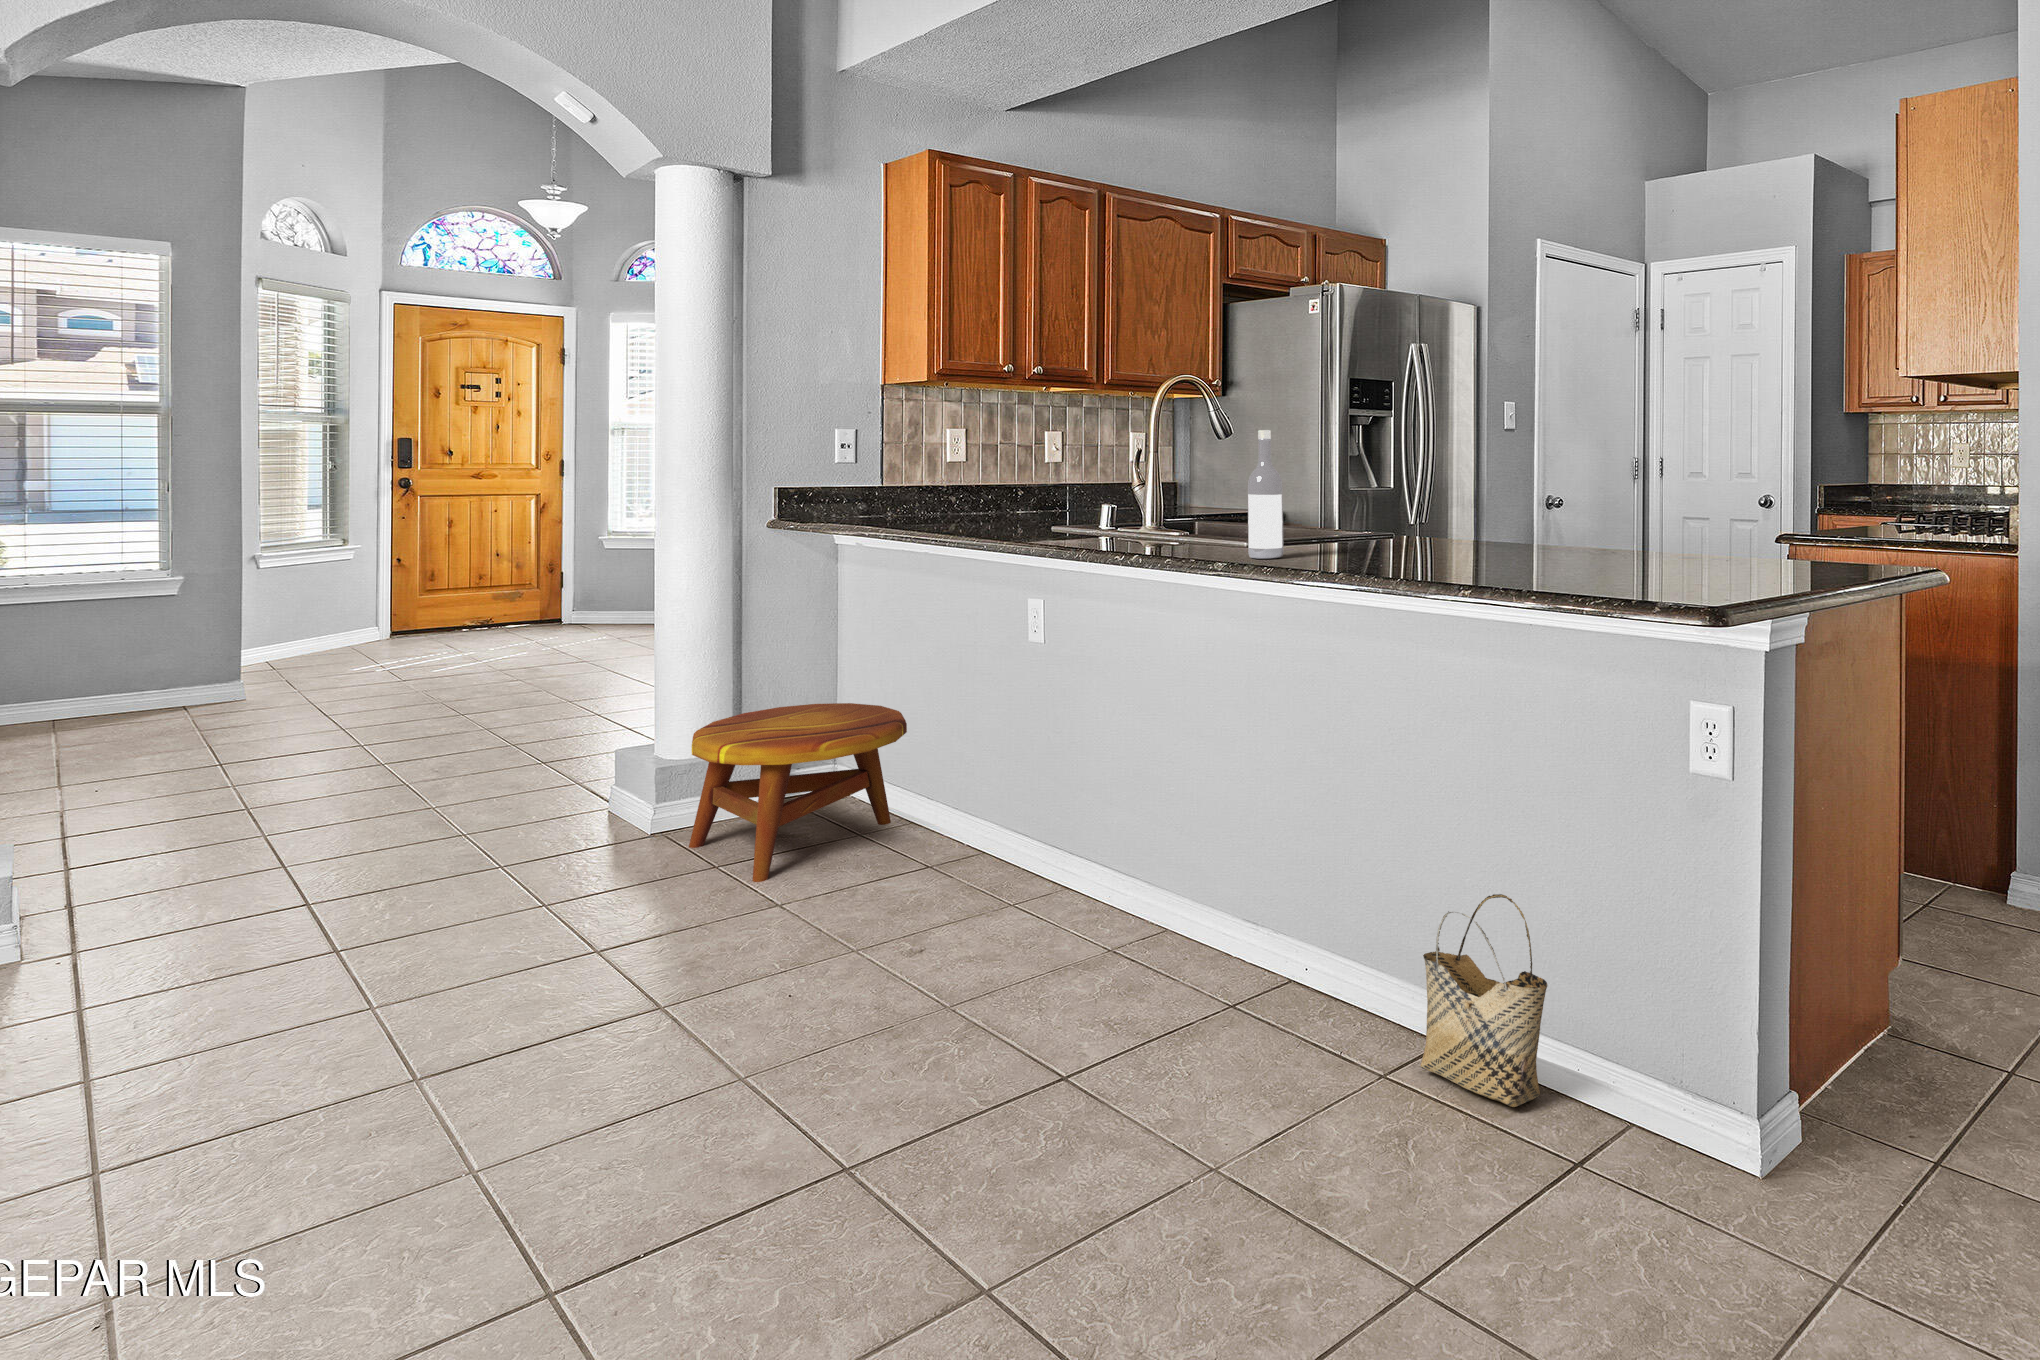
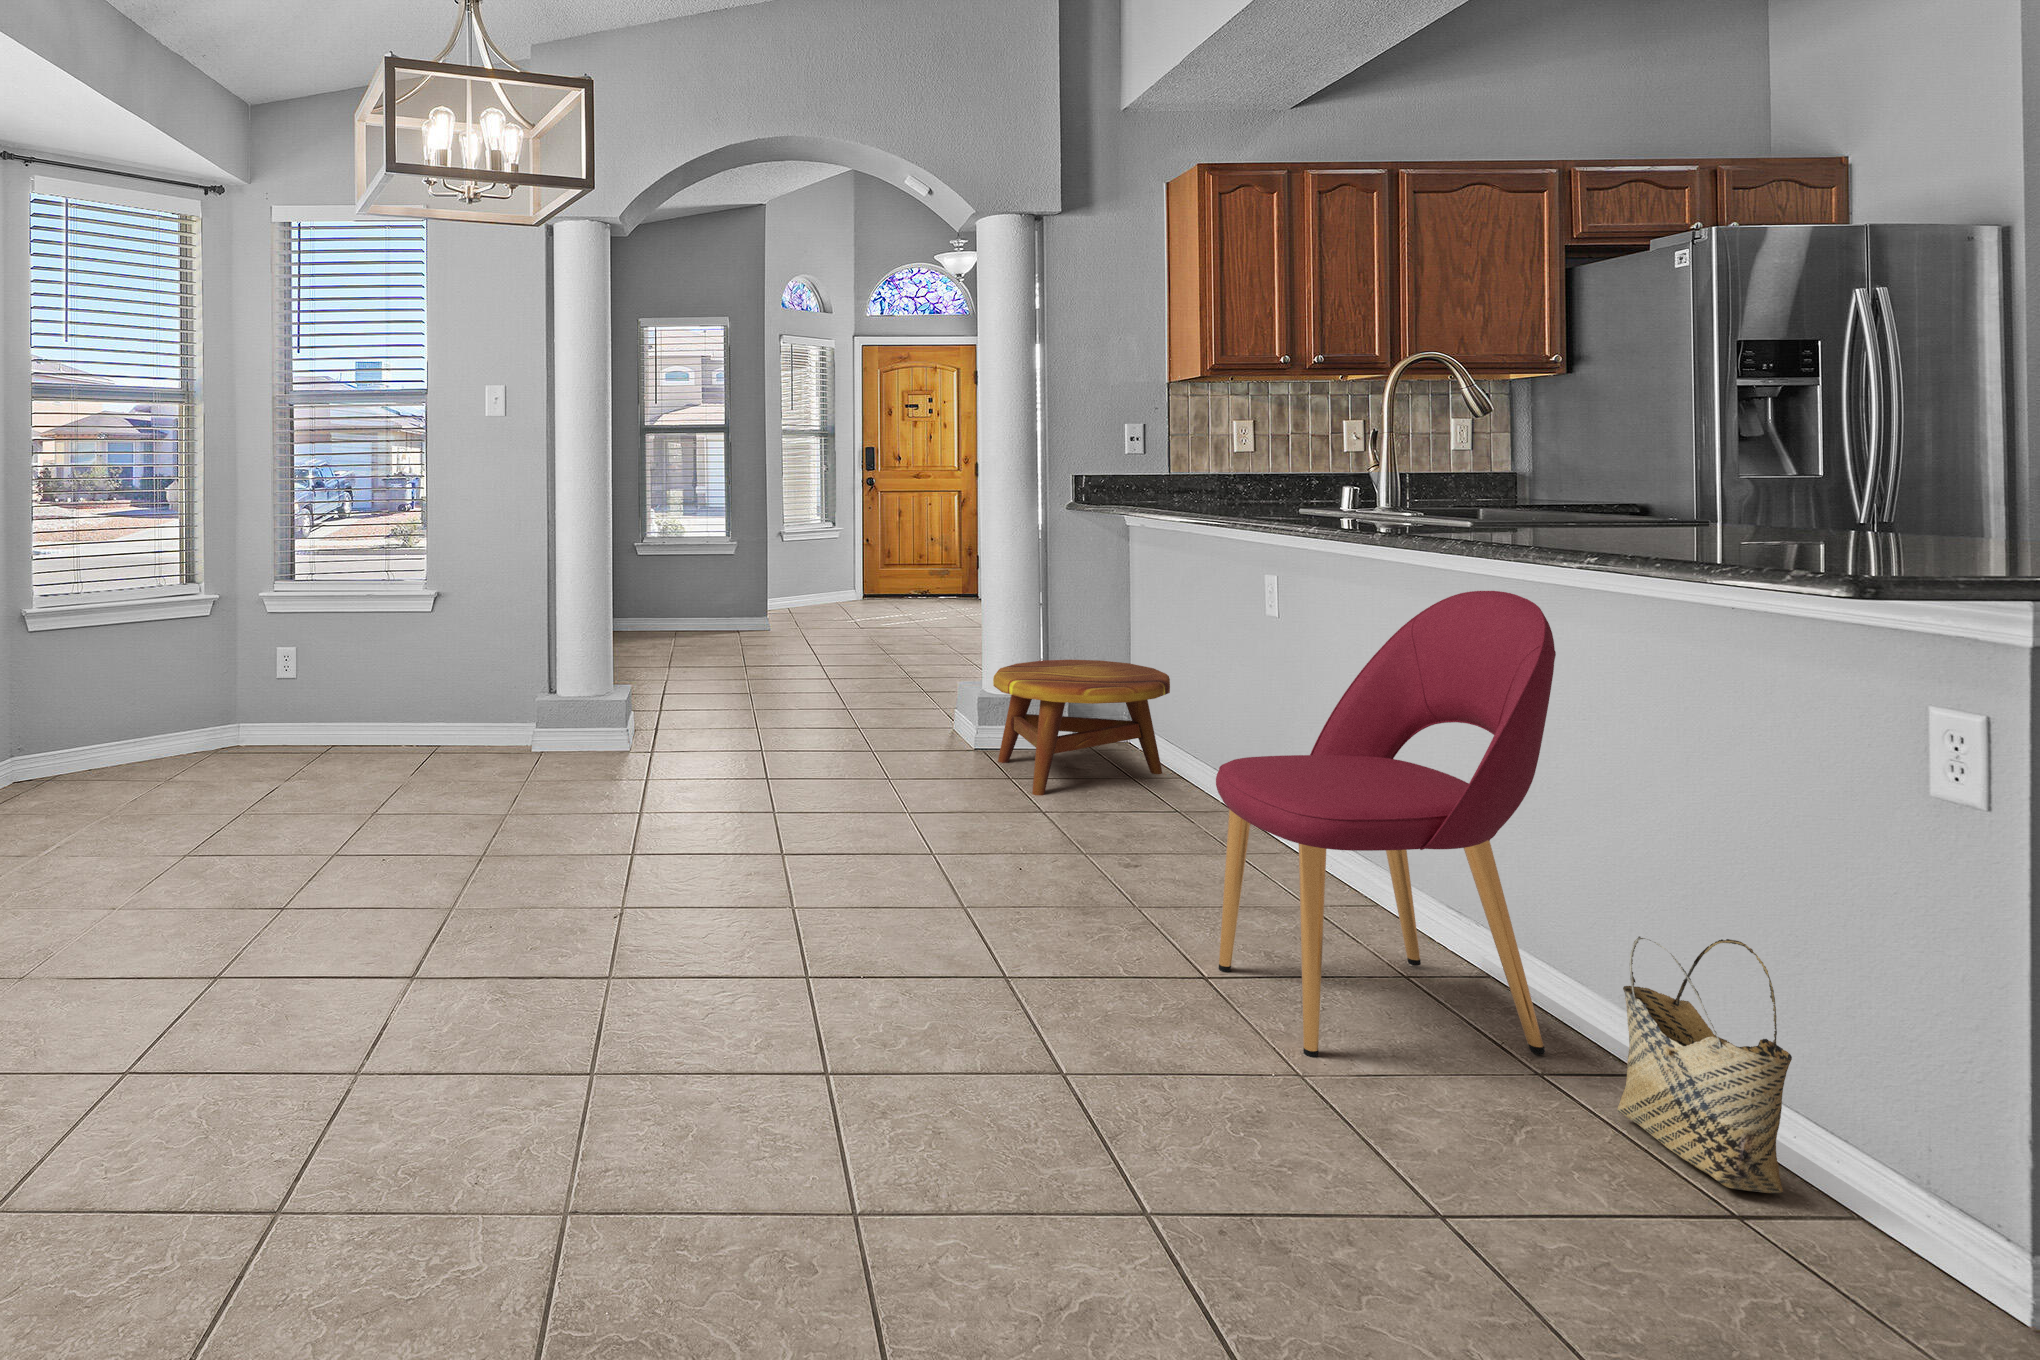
wine bottle: present [1248,430,1283,559] -> none [1453,402,1499,538]
dining chair: none [1055,609,1357,1116] -> present [1216,591,1556,1057]

